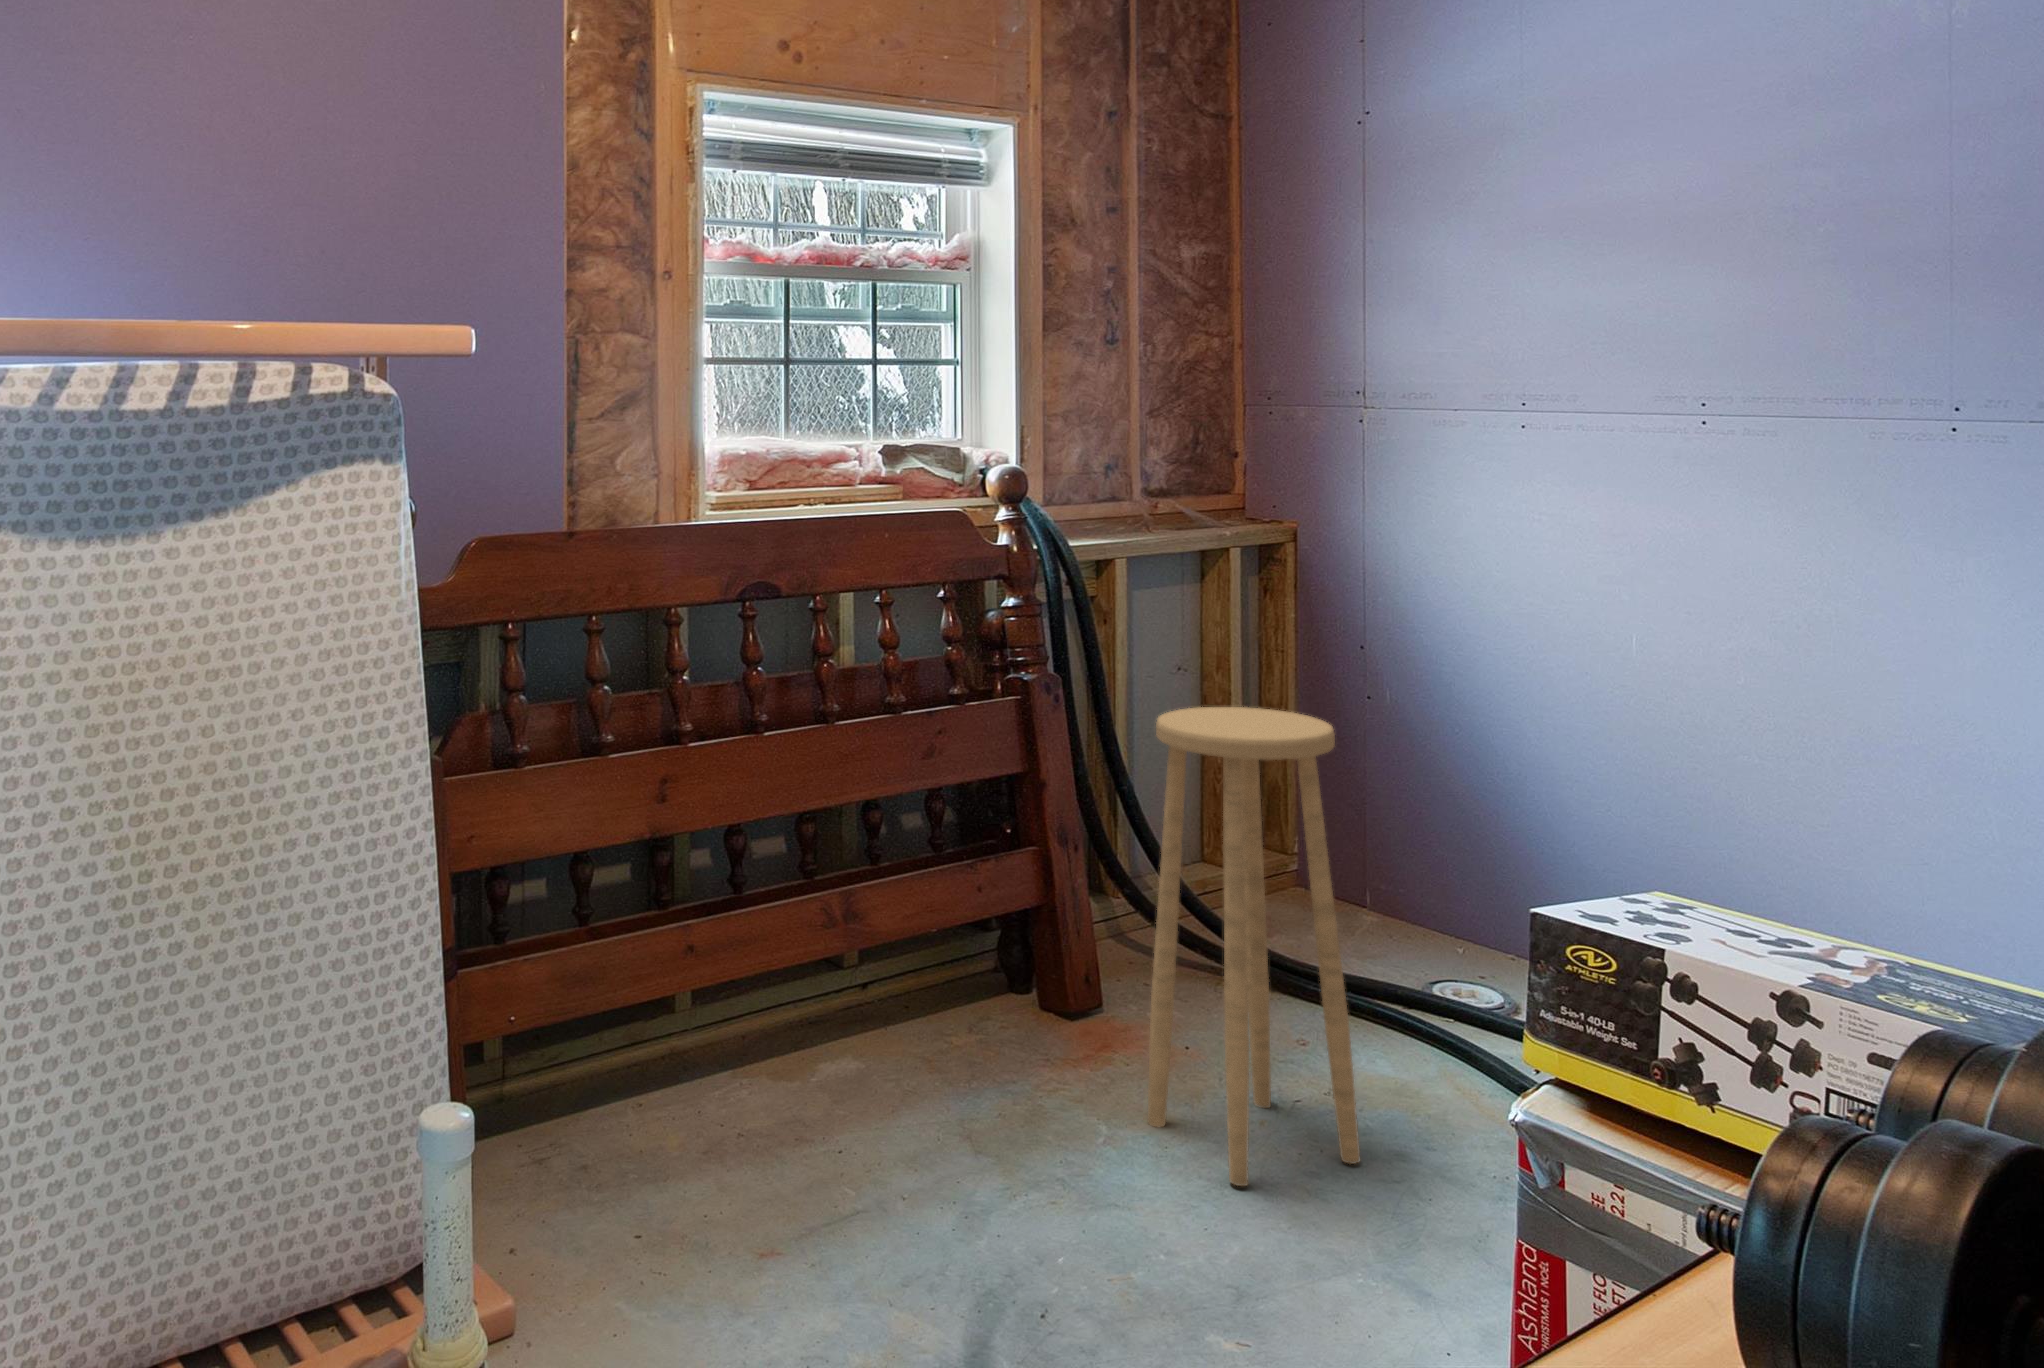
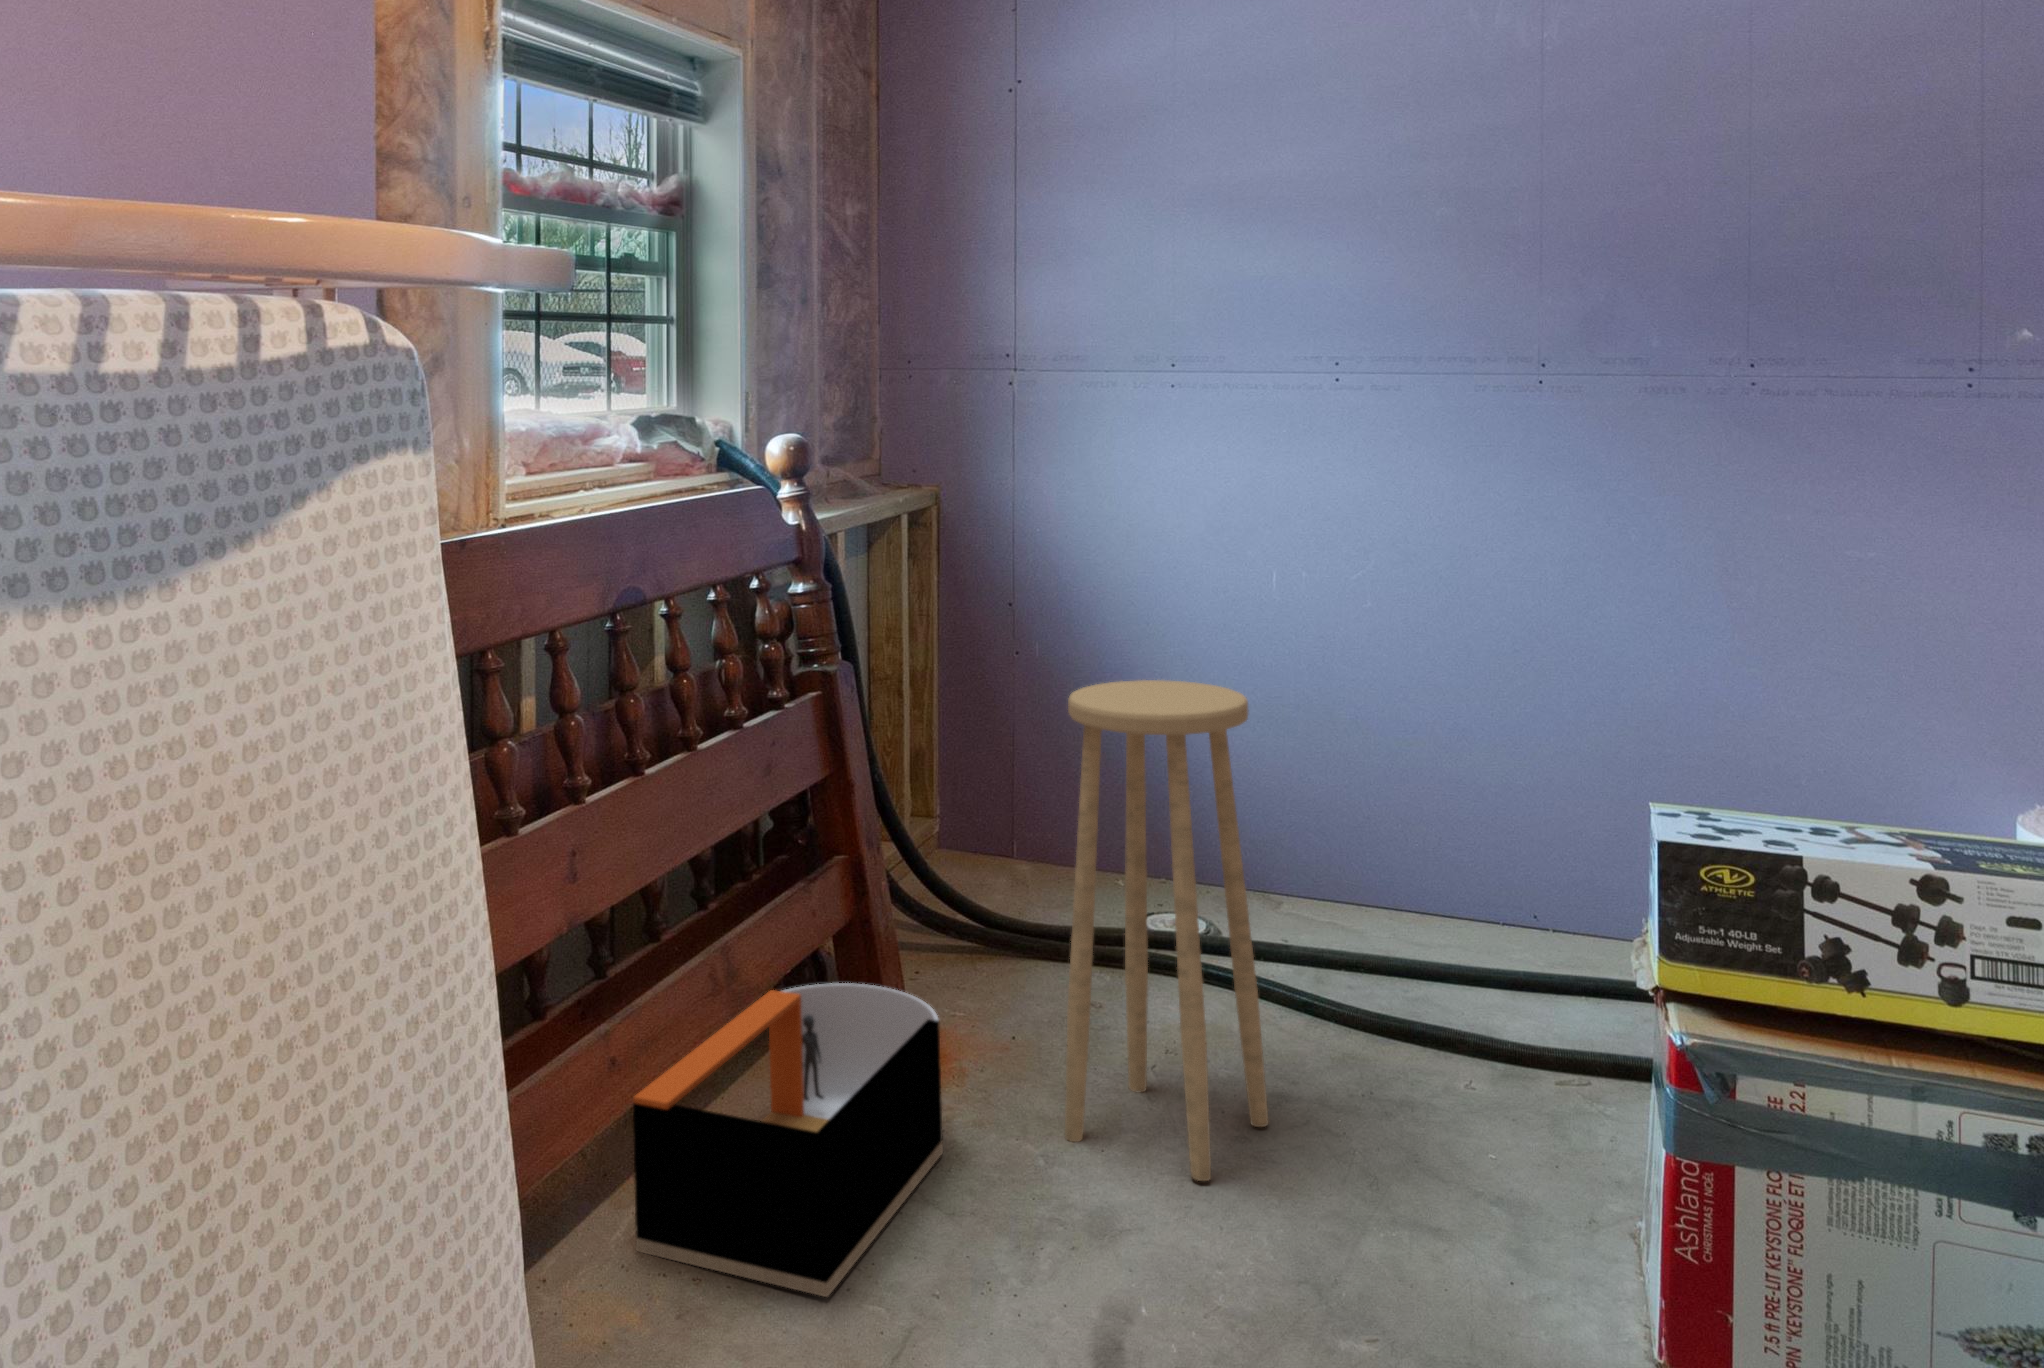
storage bin: none [728,933,1031,1166] -> present [633,983,943,1297]

